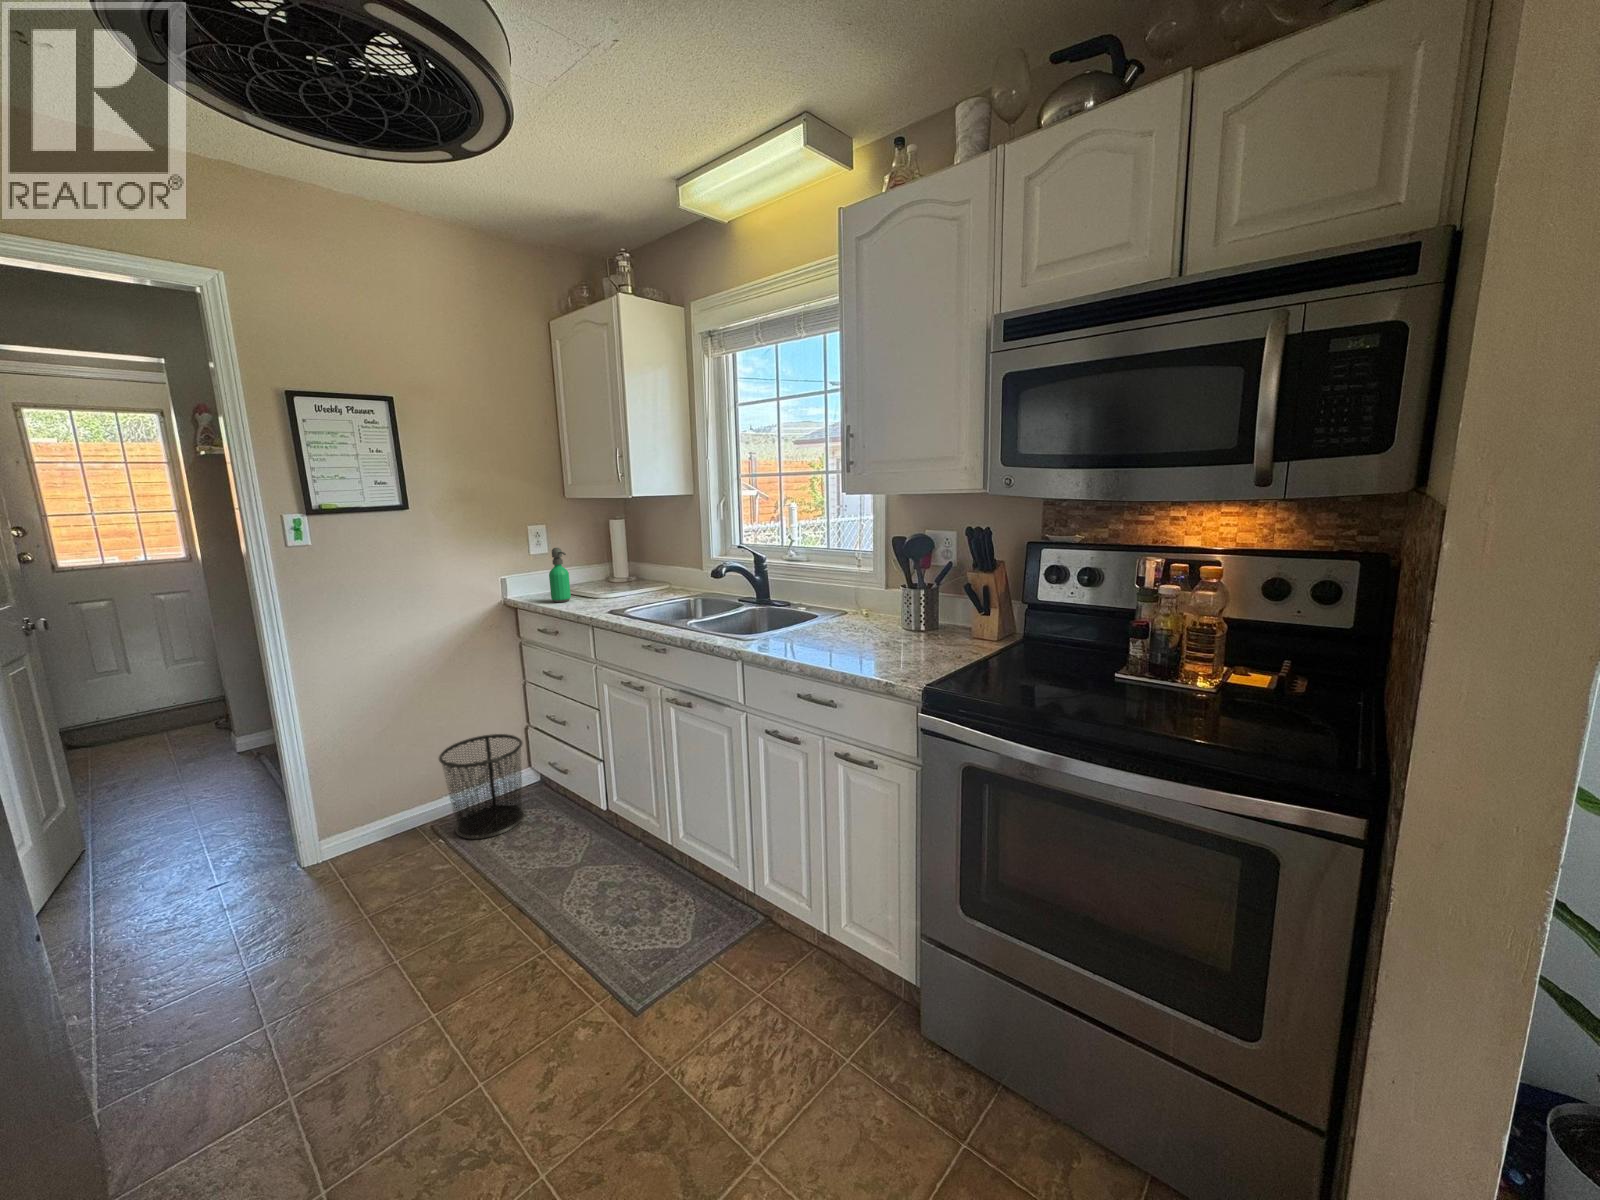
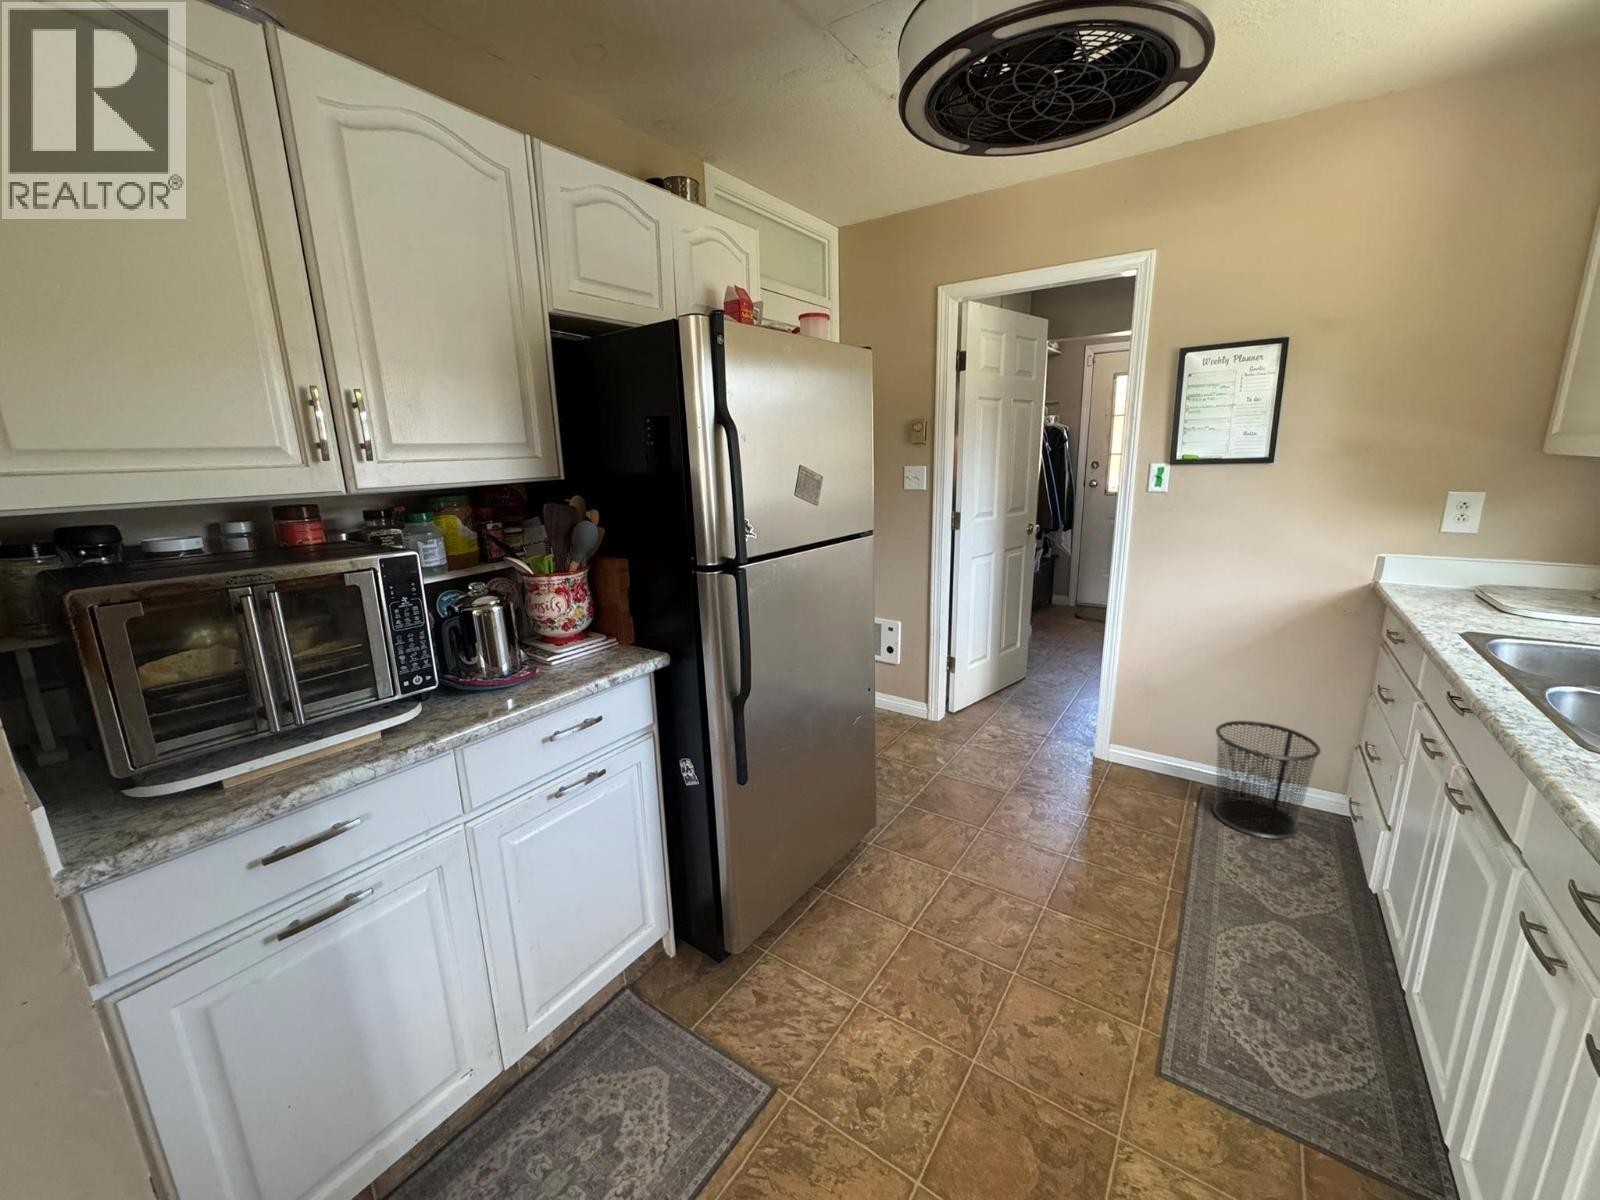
soap dispenser: present [549,548,571,602] -> none [1419,527,1462,604]

